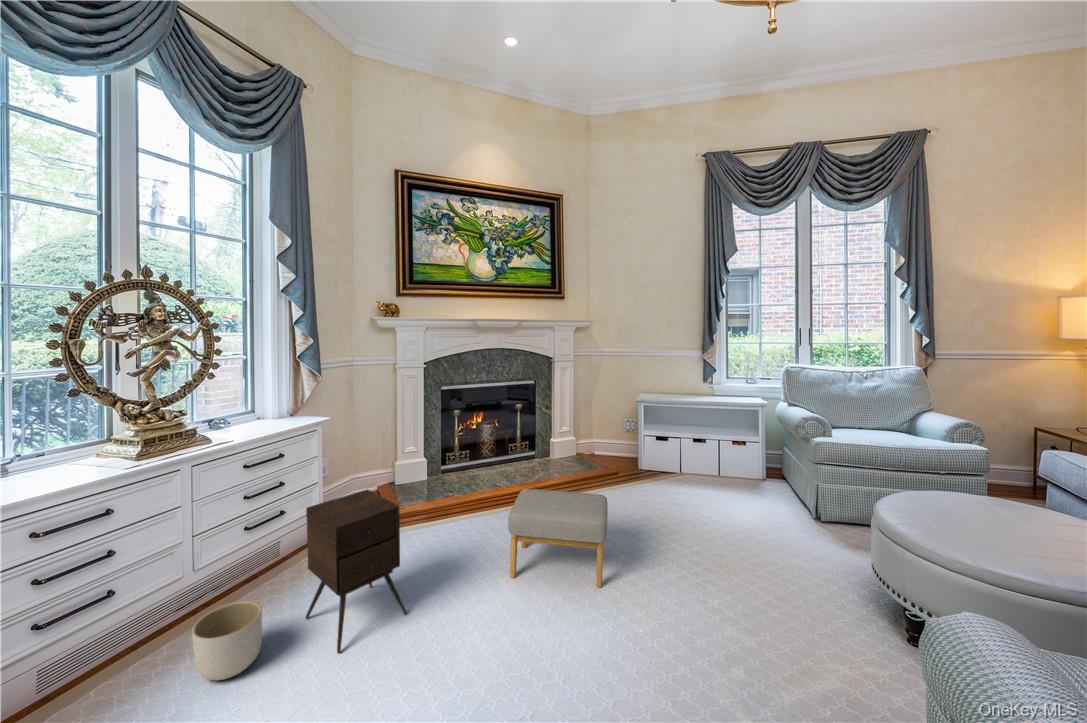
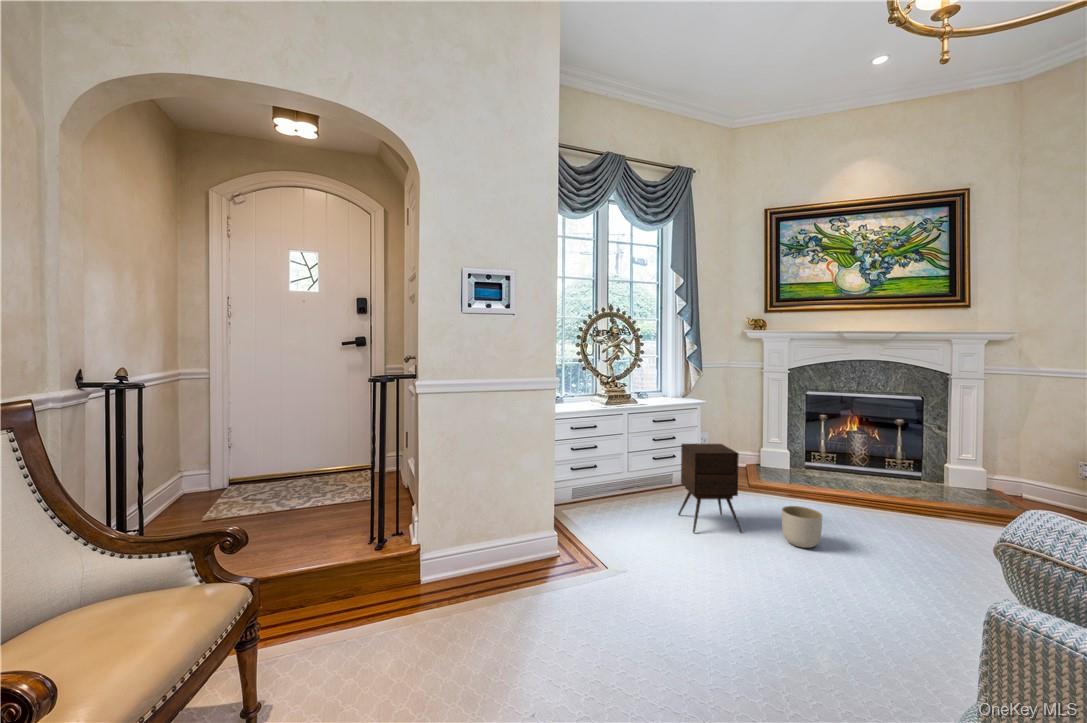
footstool: present [508,489,608,587] -> none [836,478,962,575]
planter: present [192,601,262,680] -> present [782,506,822,548]

